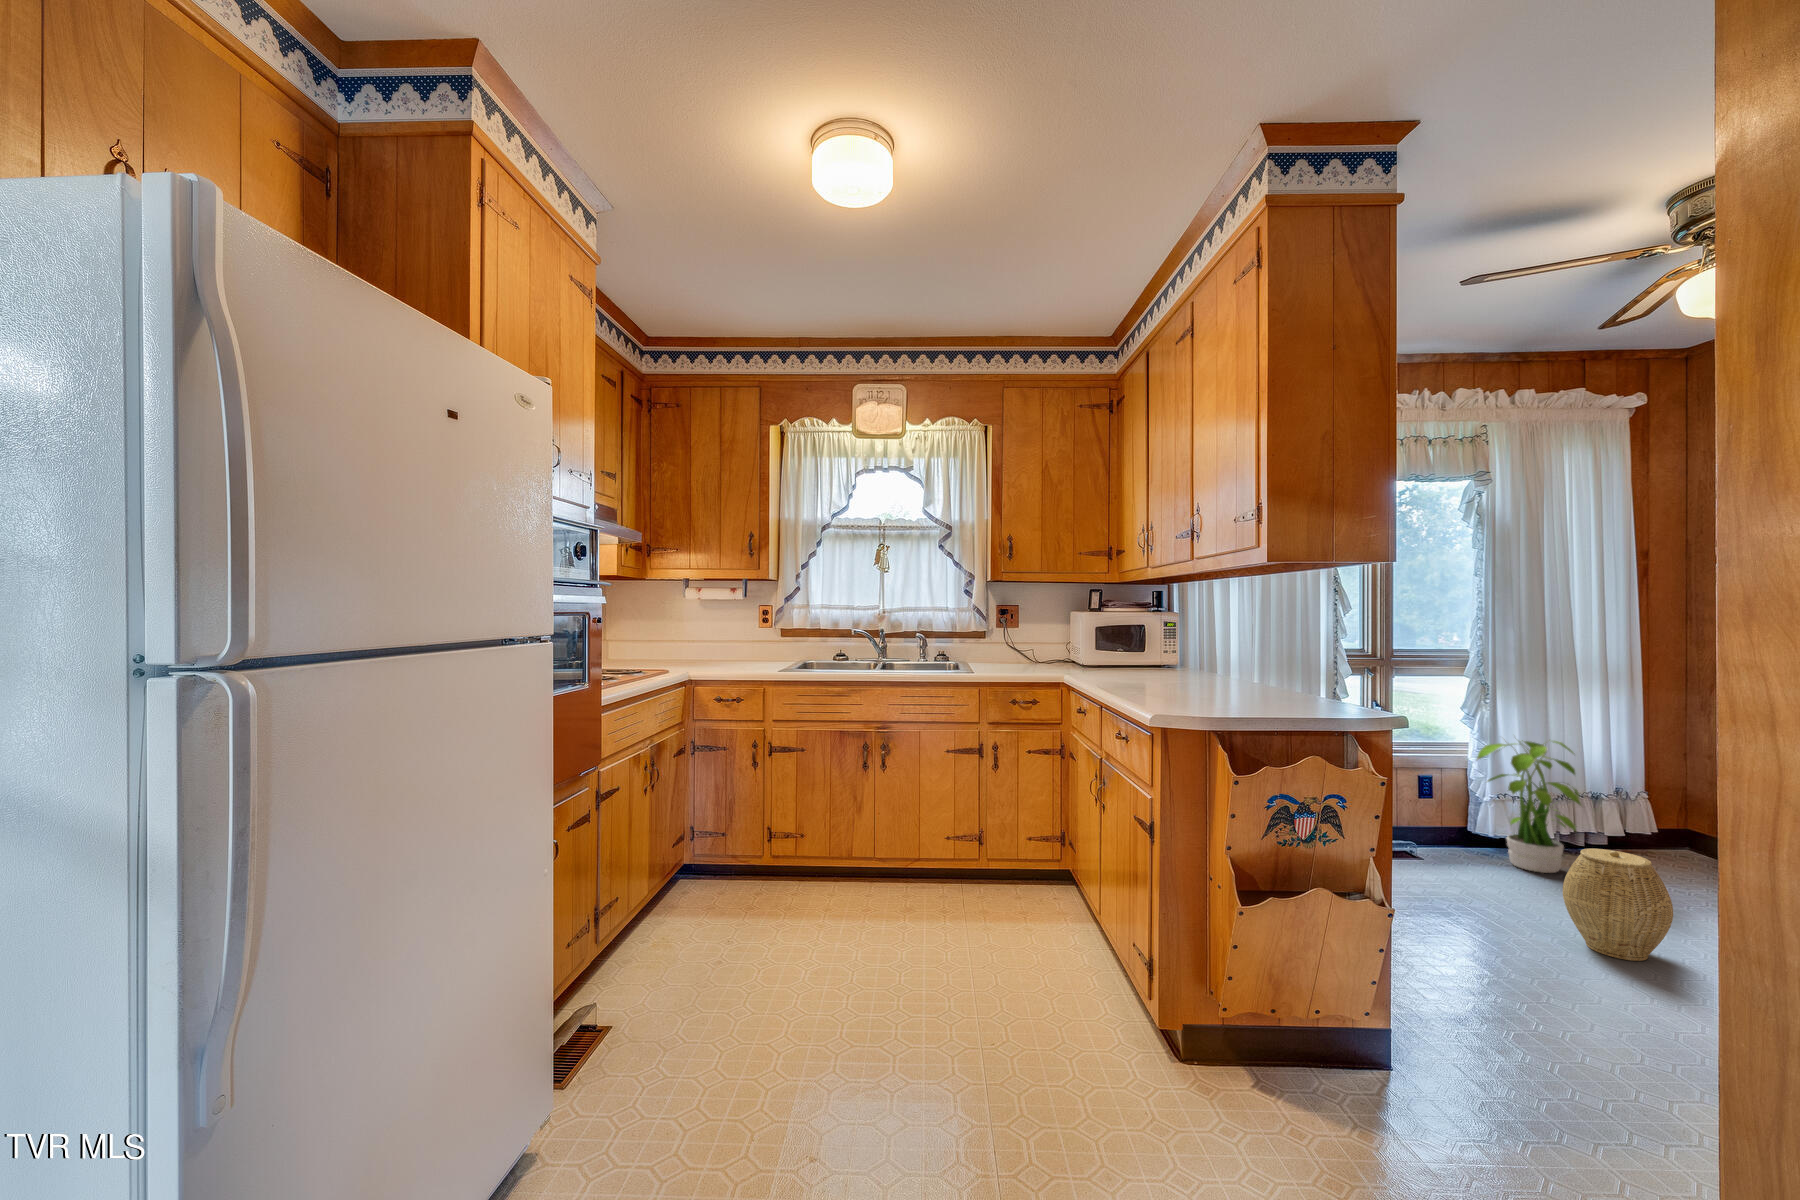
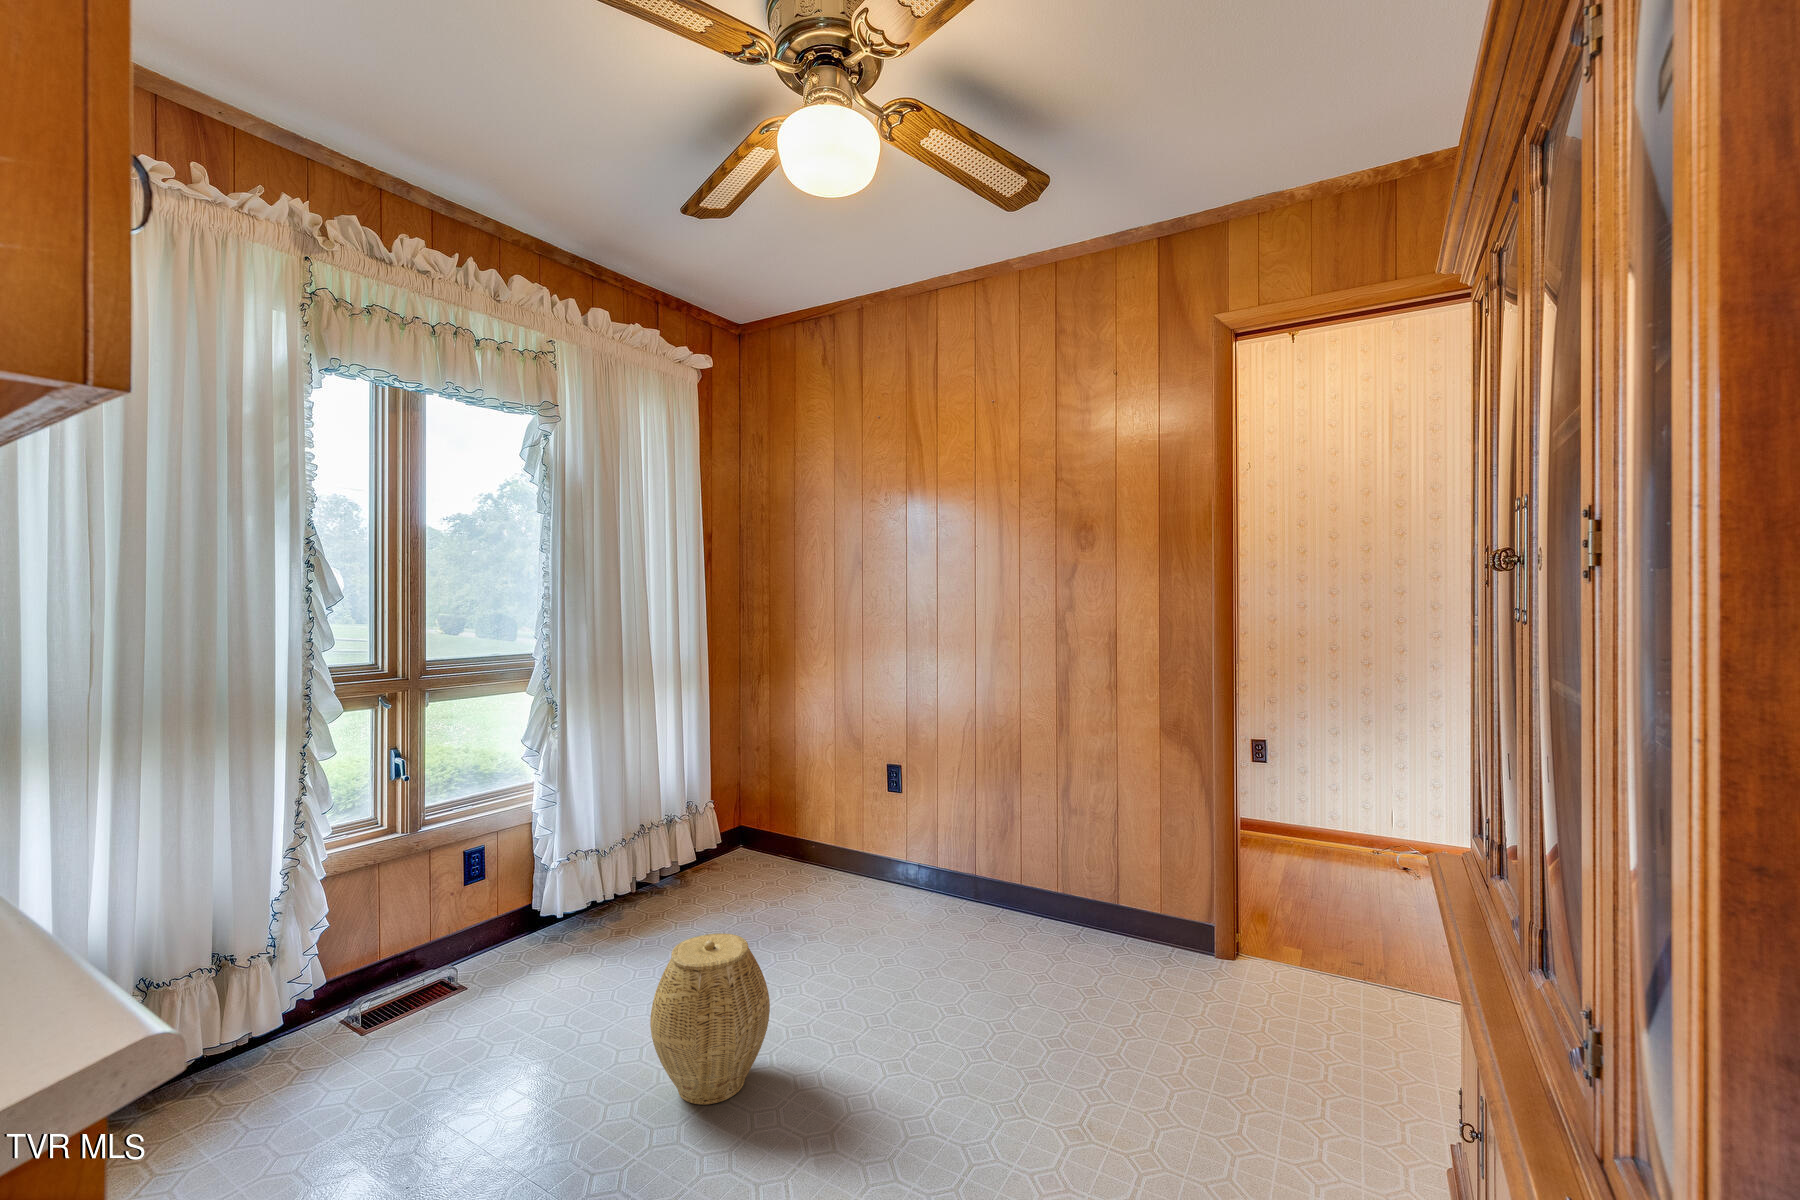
potted plant: present [1477,740,1582,873] -> none [540,768,662,953]

